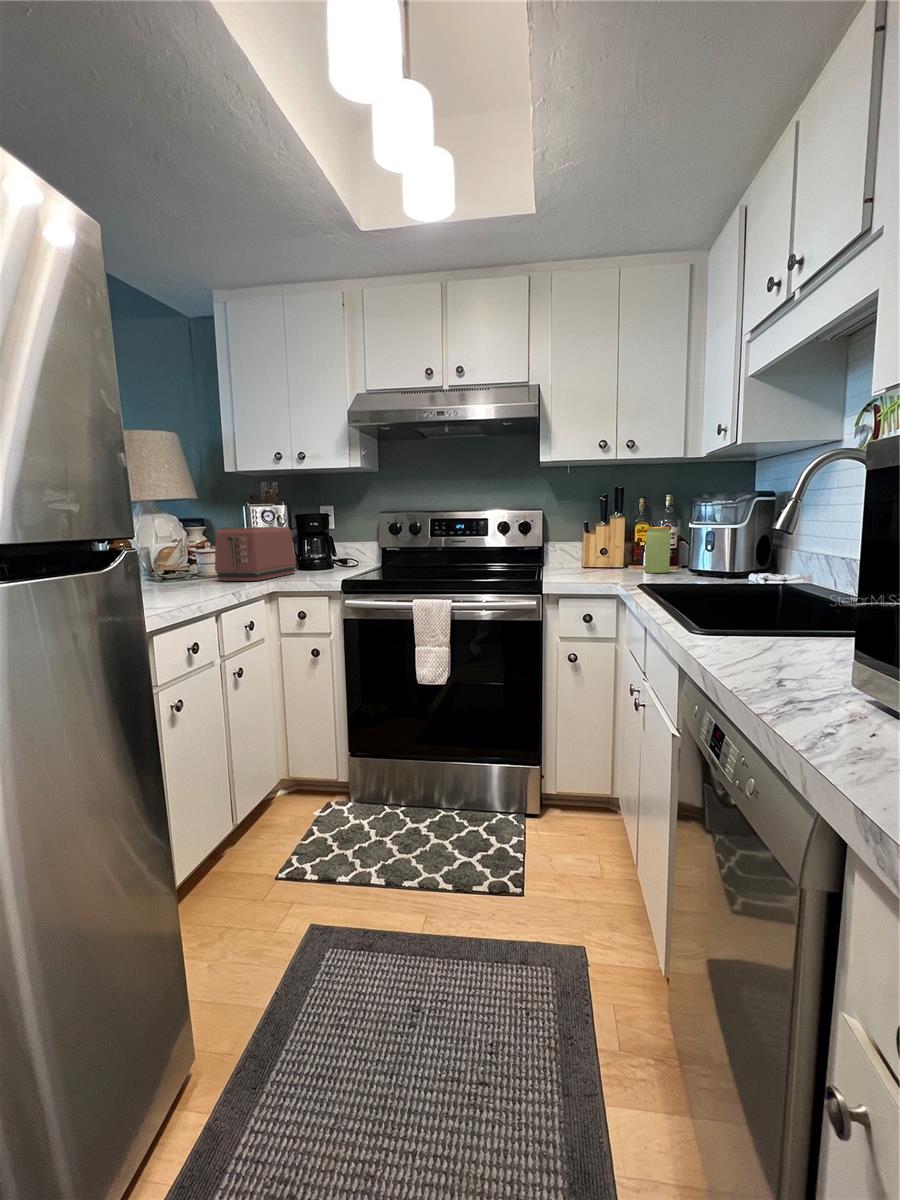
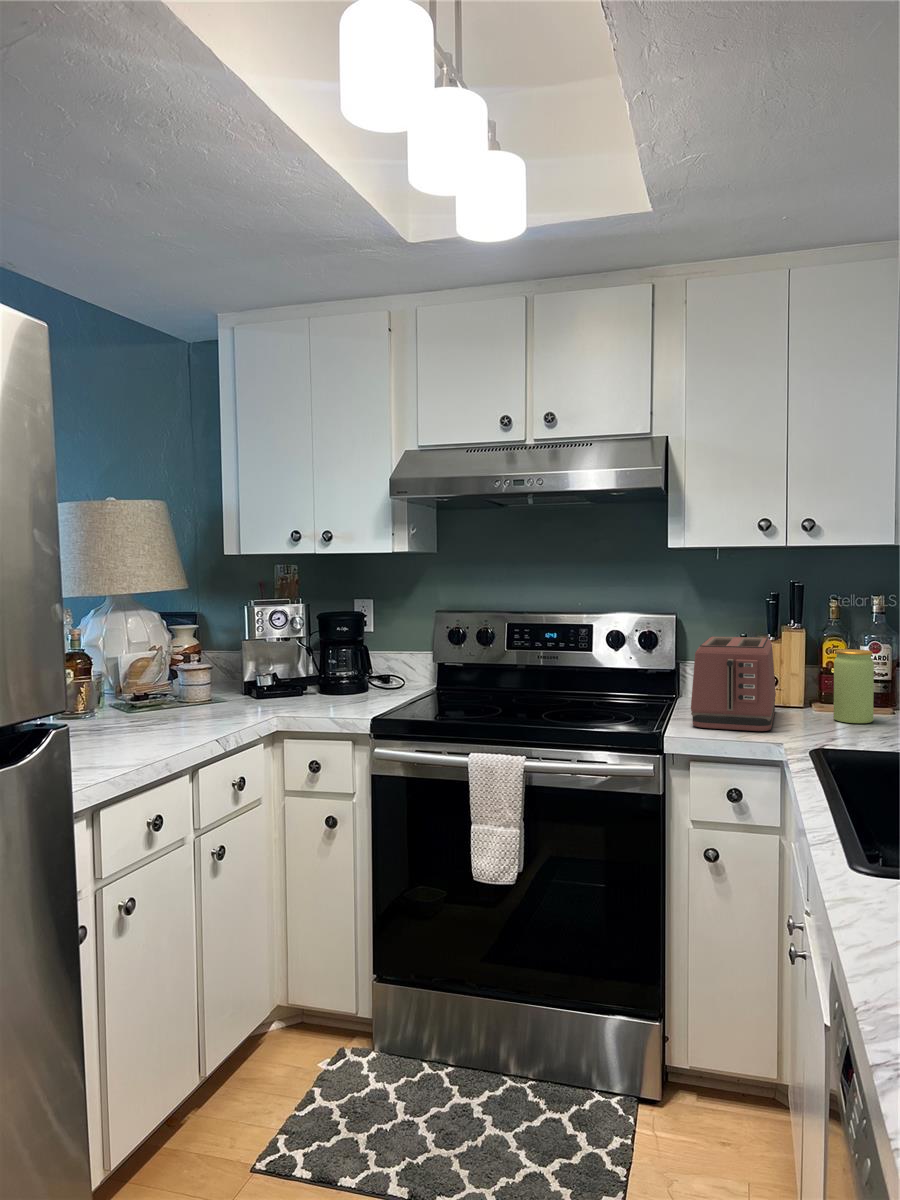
toaster: present [215,527,296,581] -> present [691,637,776,731]

